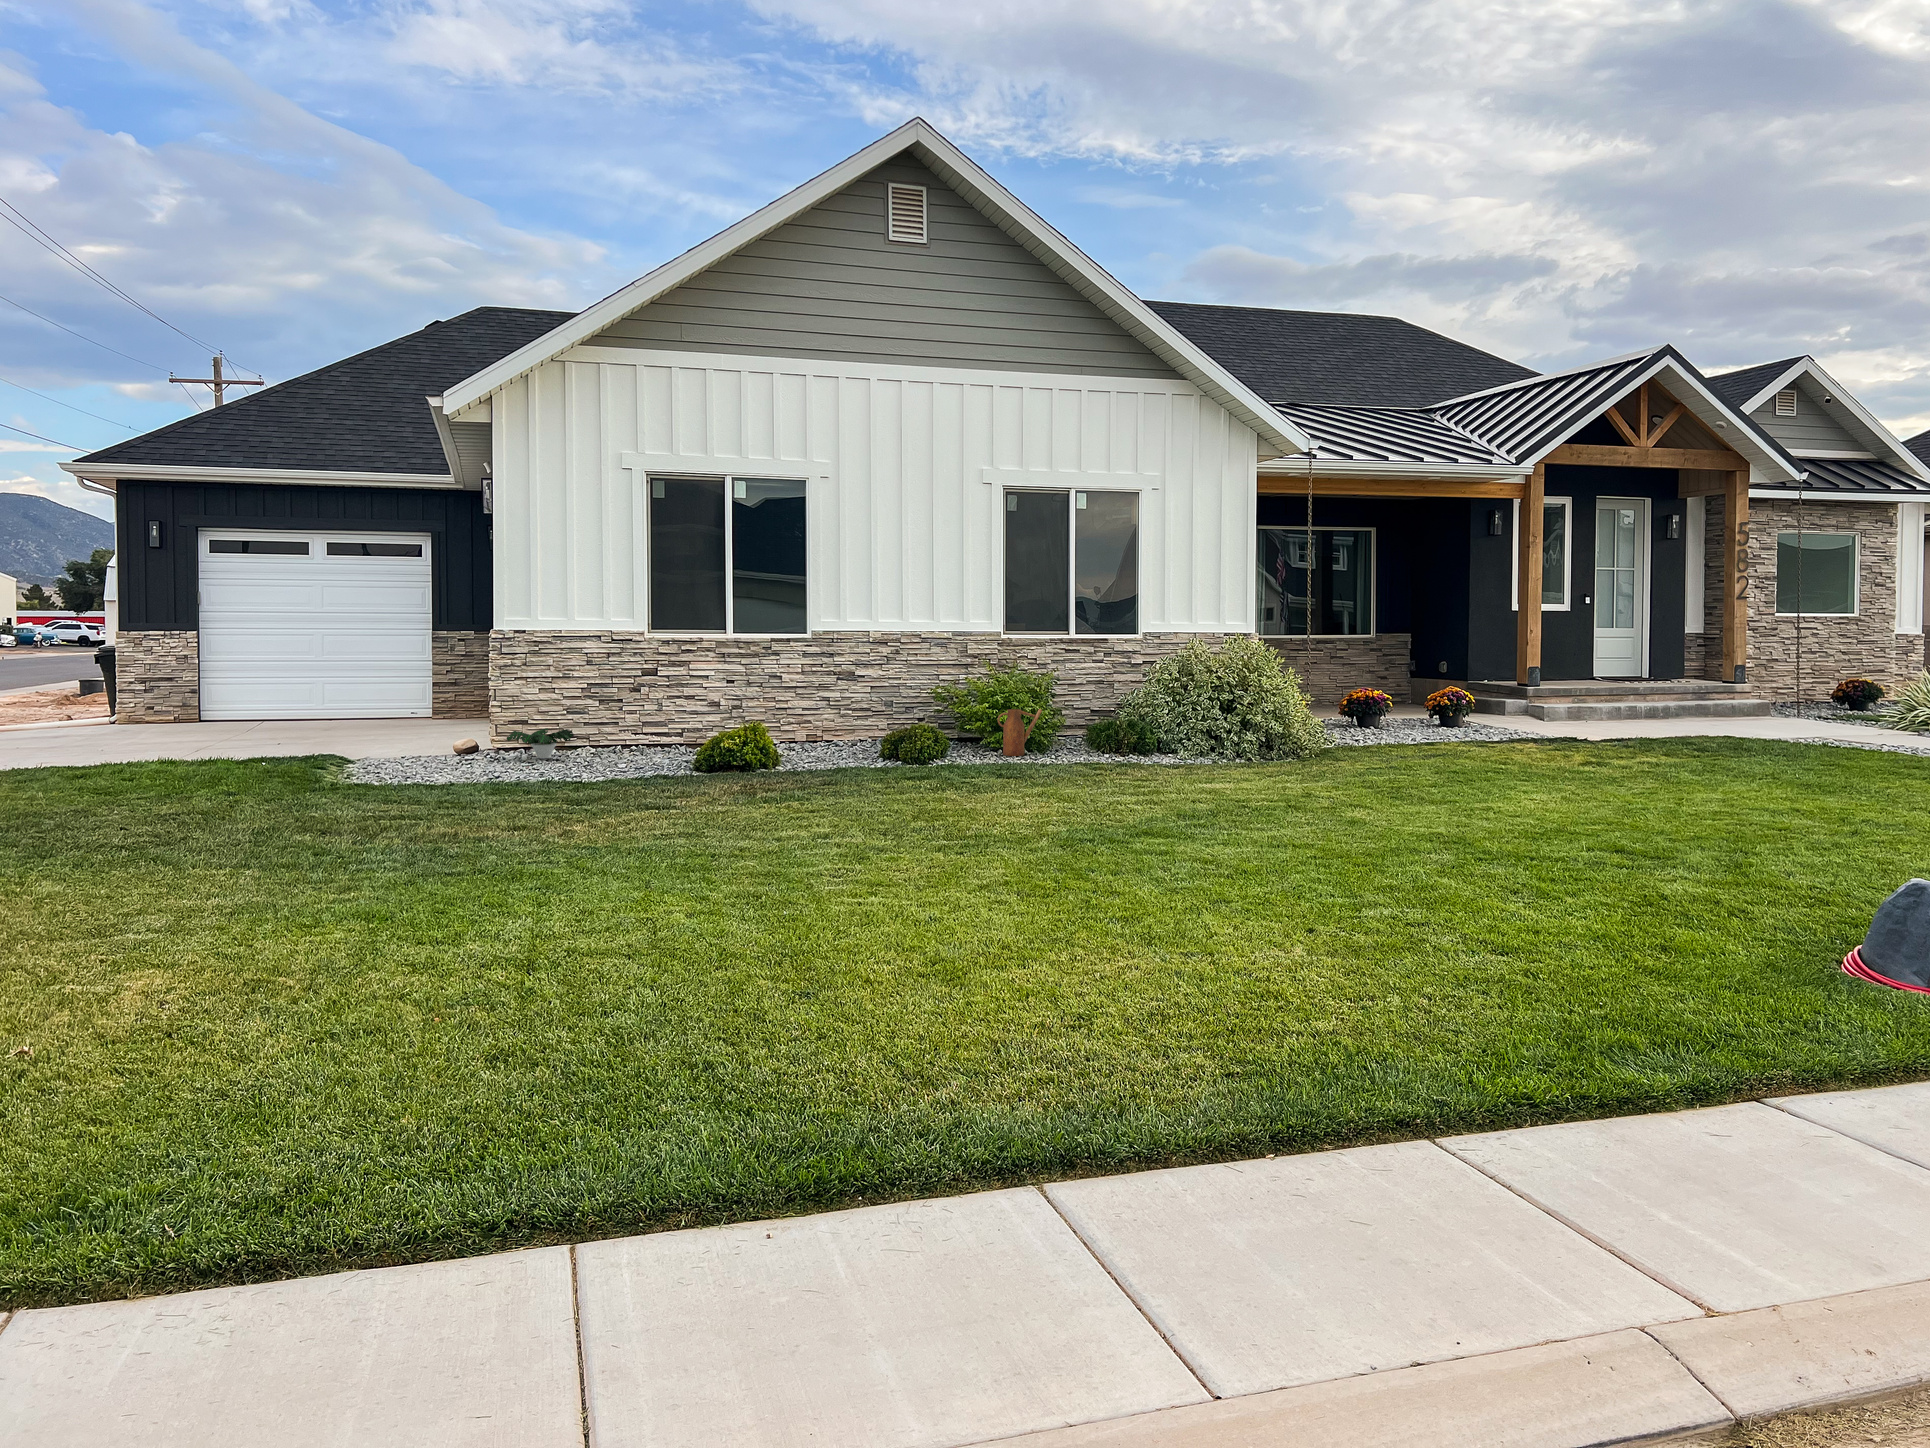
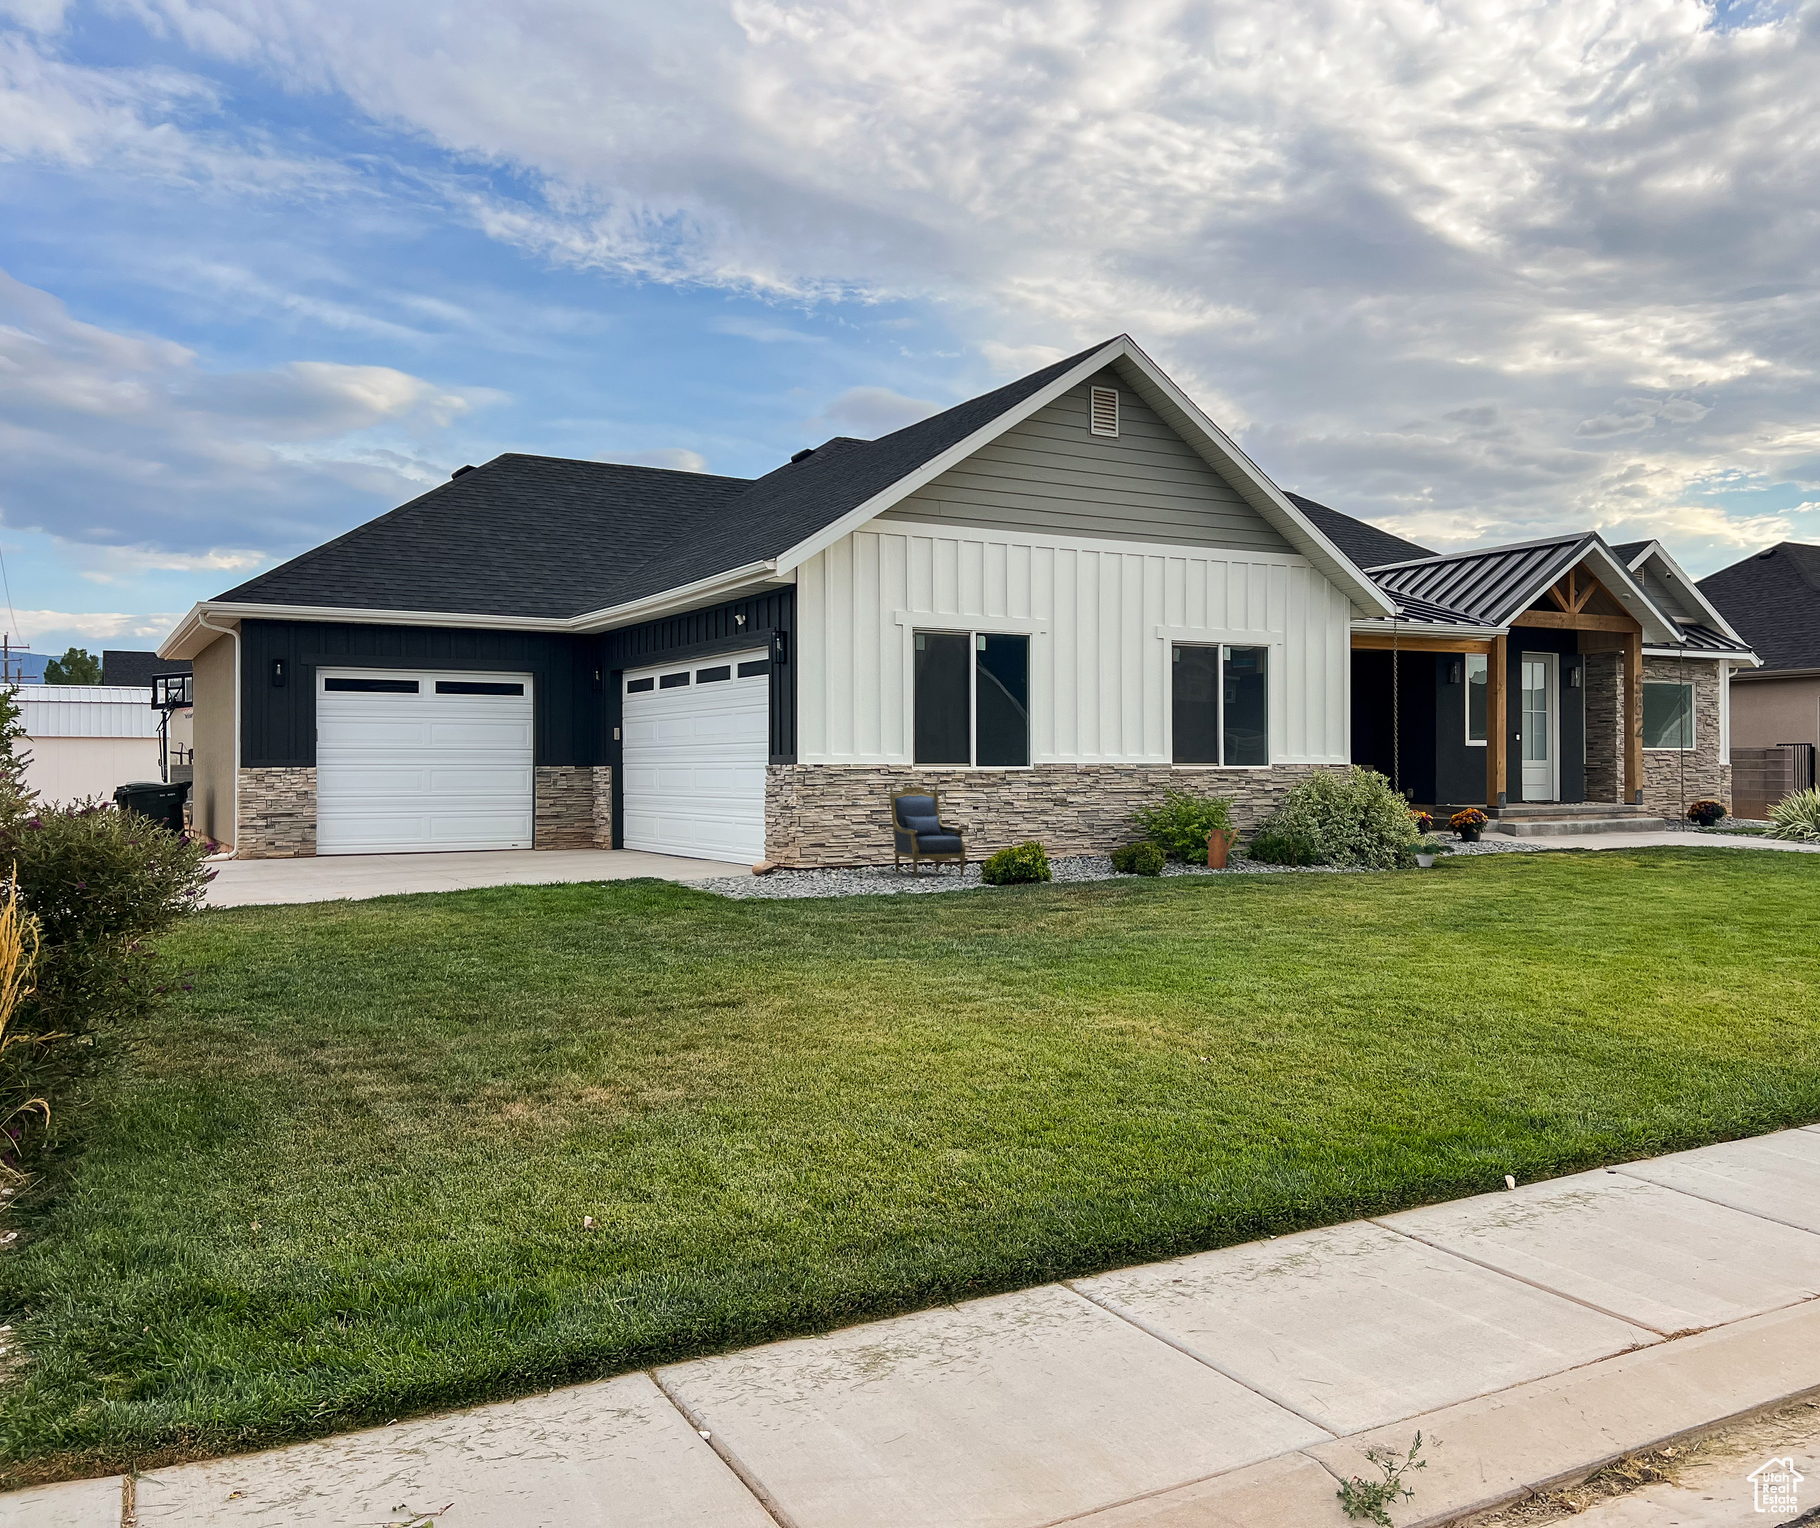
armchair: none [604,656,673,761] -> present [890,786,966,878]
potted plant: present [507,728,573,759] -> present [1405,843,1455,867]

